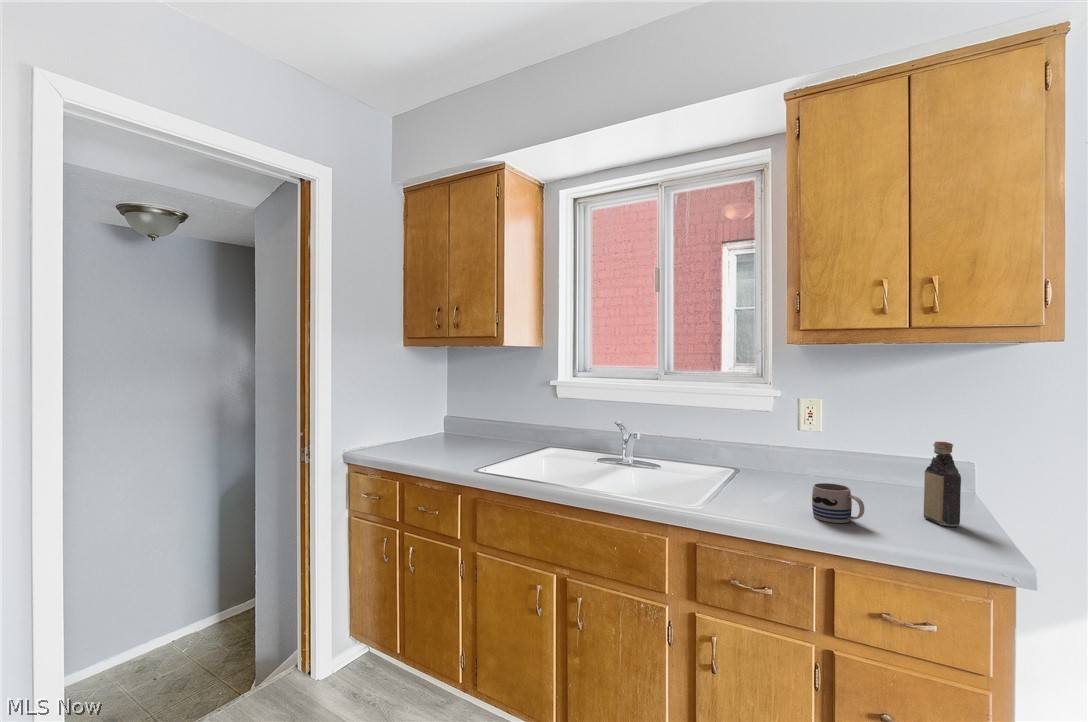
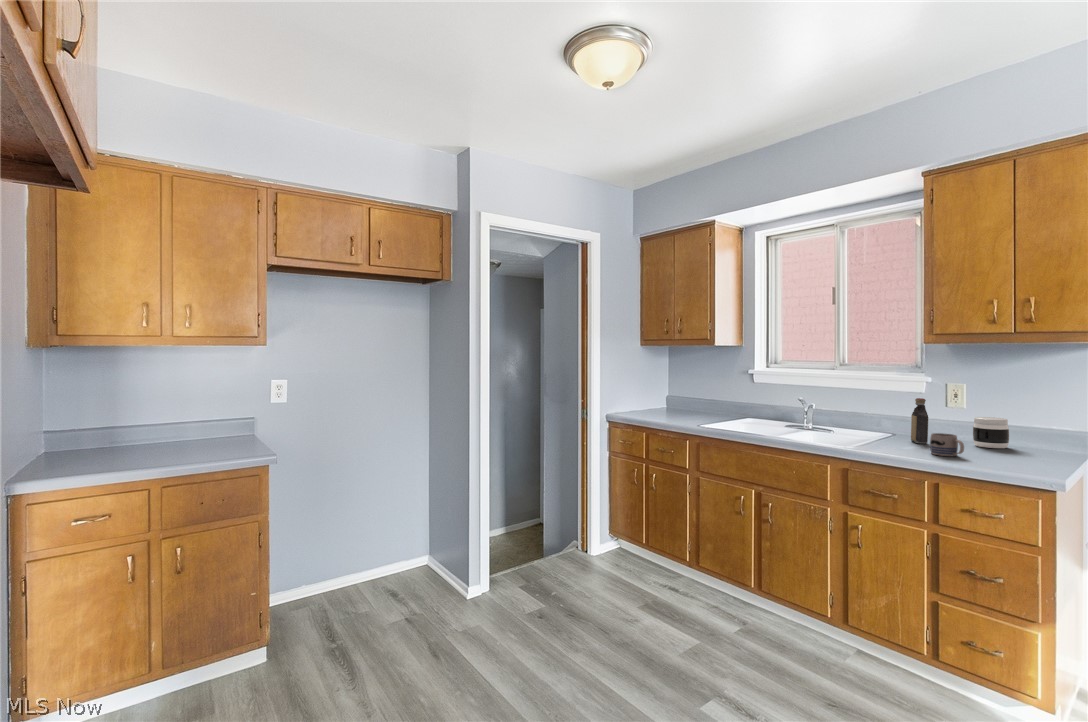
bottle: present [924,442,961,526] -> present [911,398,928,443]
jar: none [846,449,892,495] -> present [973,417,1009,448]

